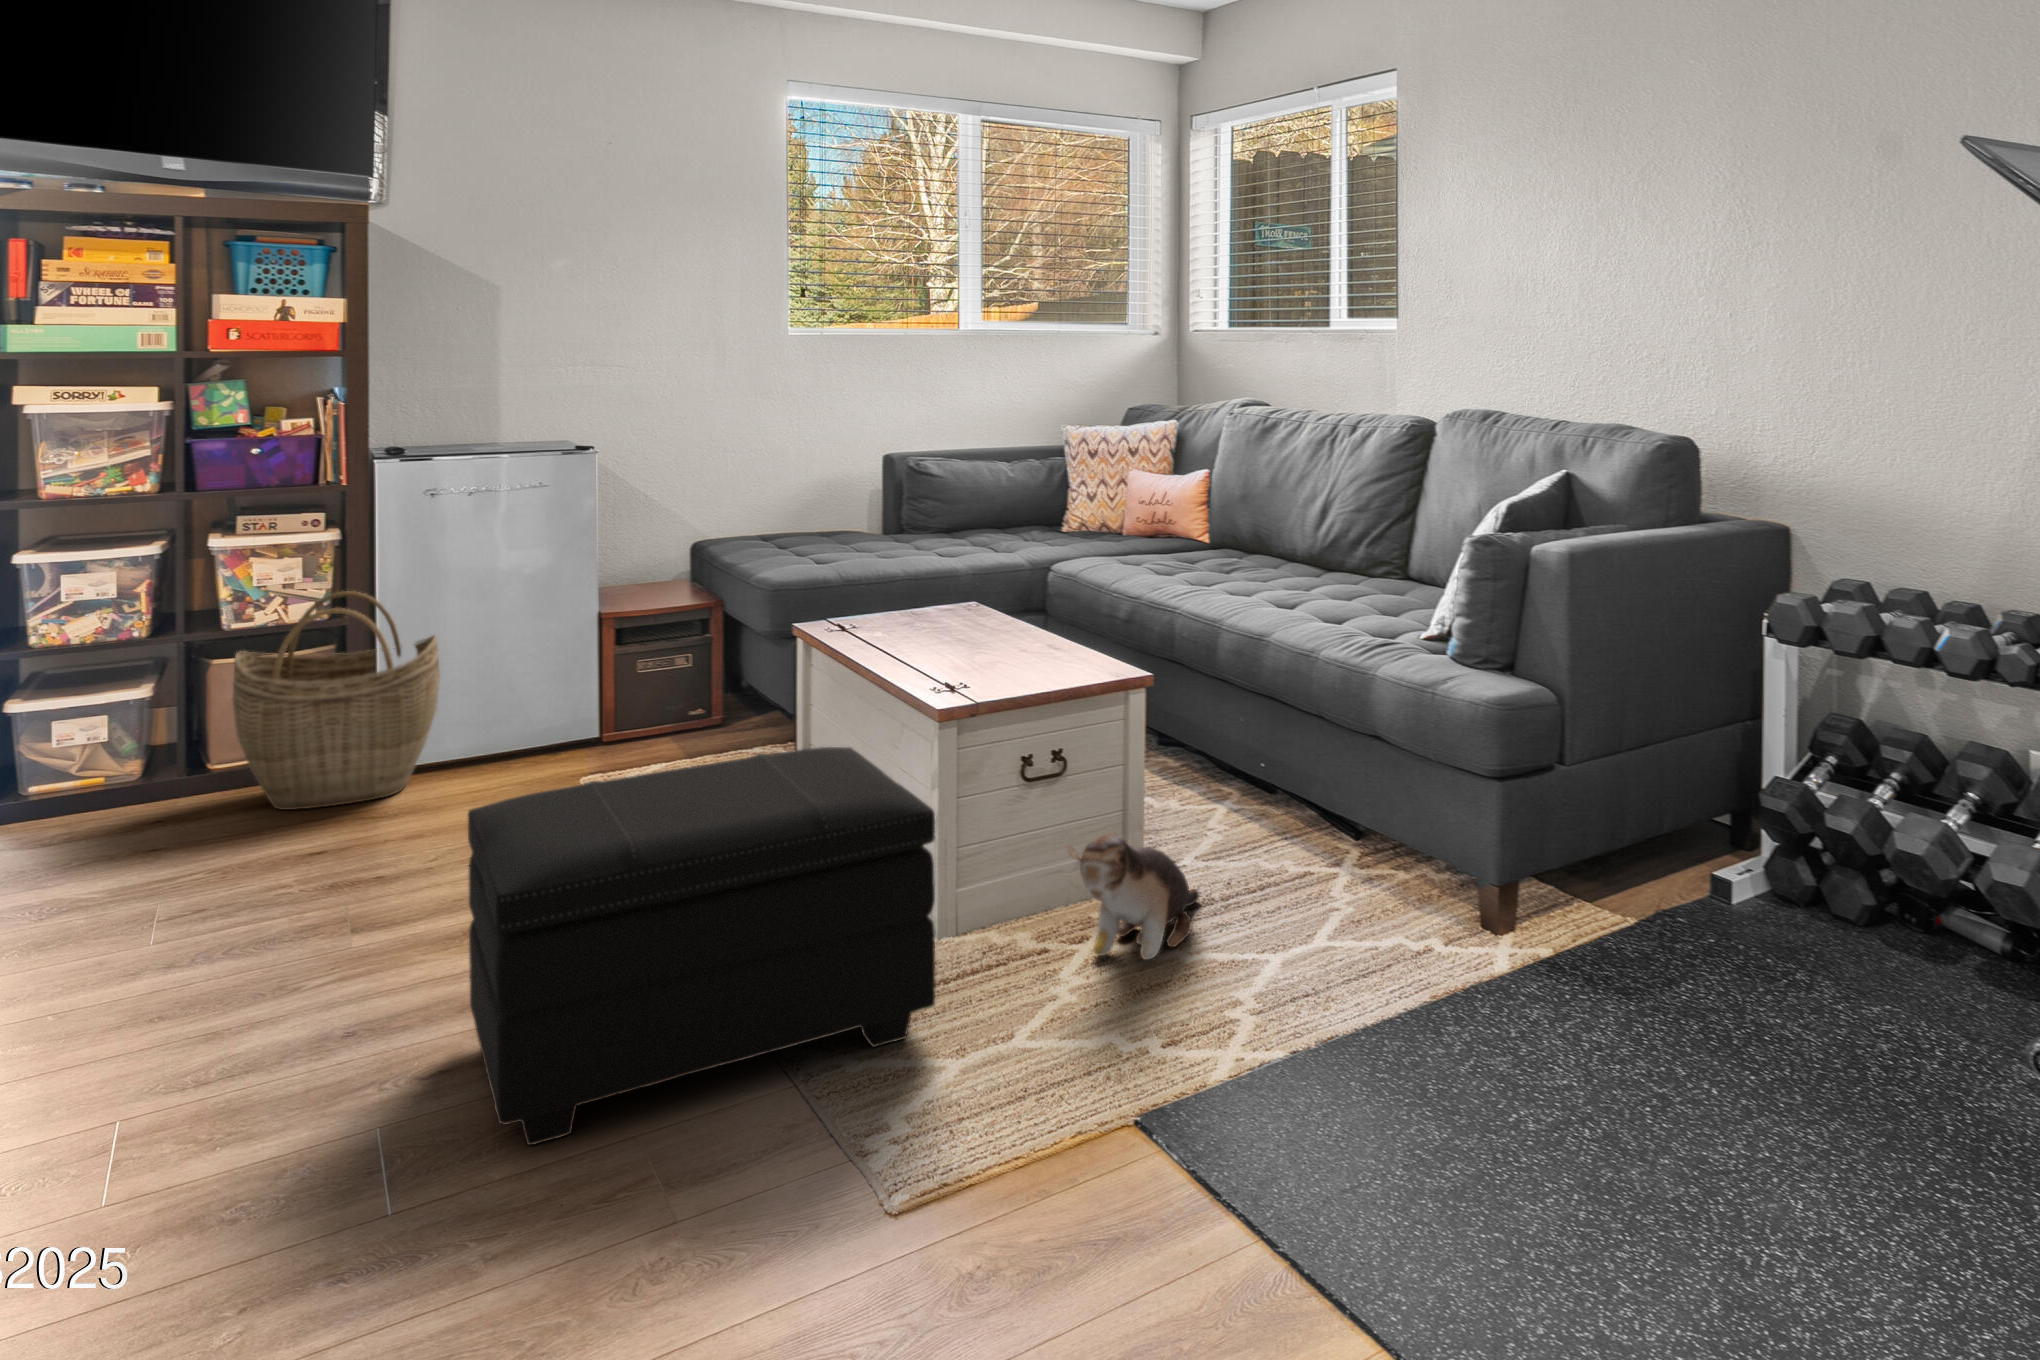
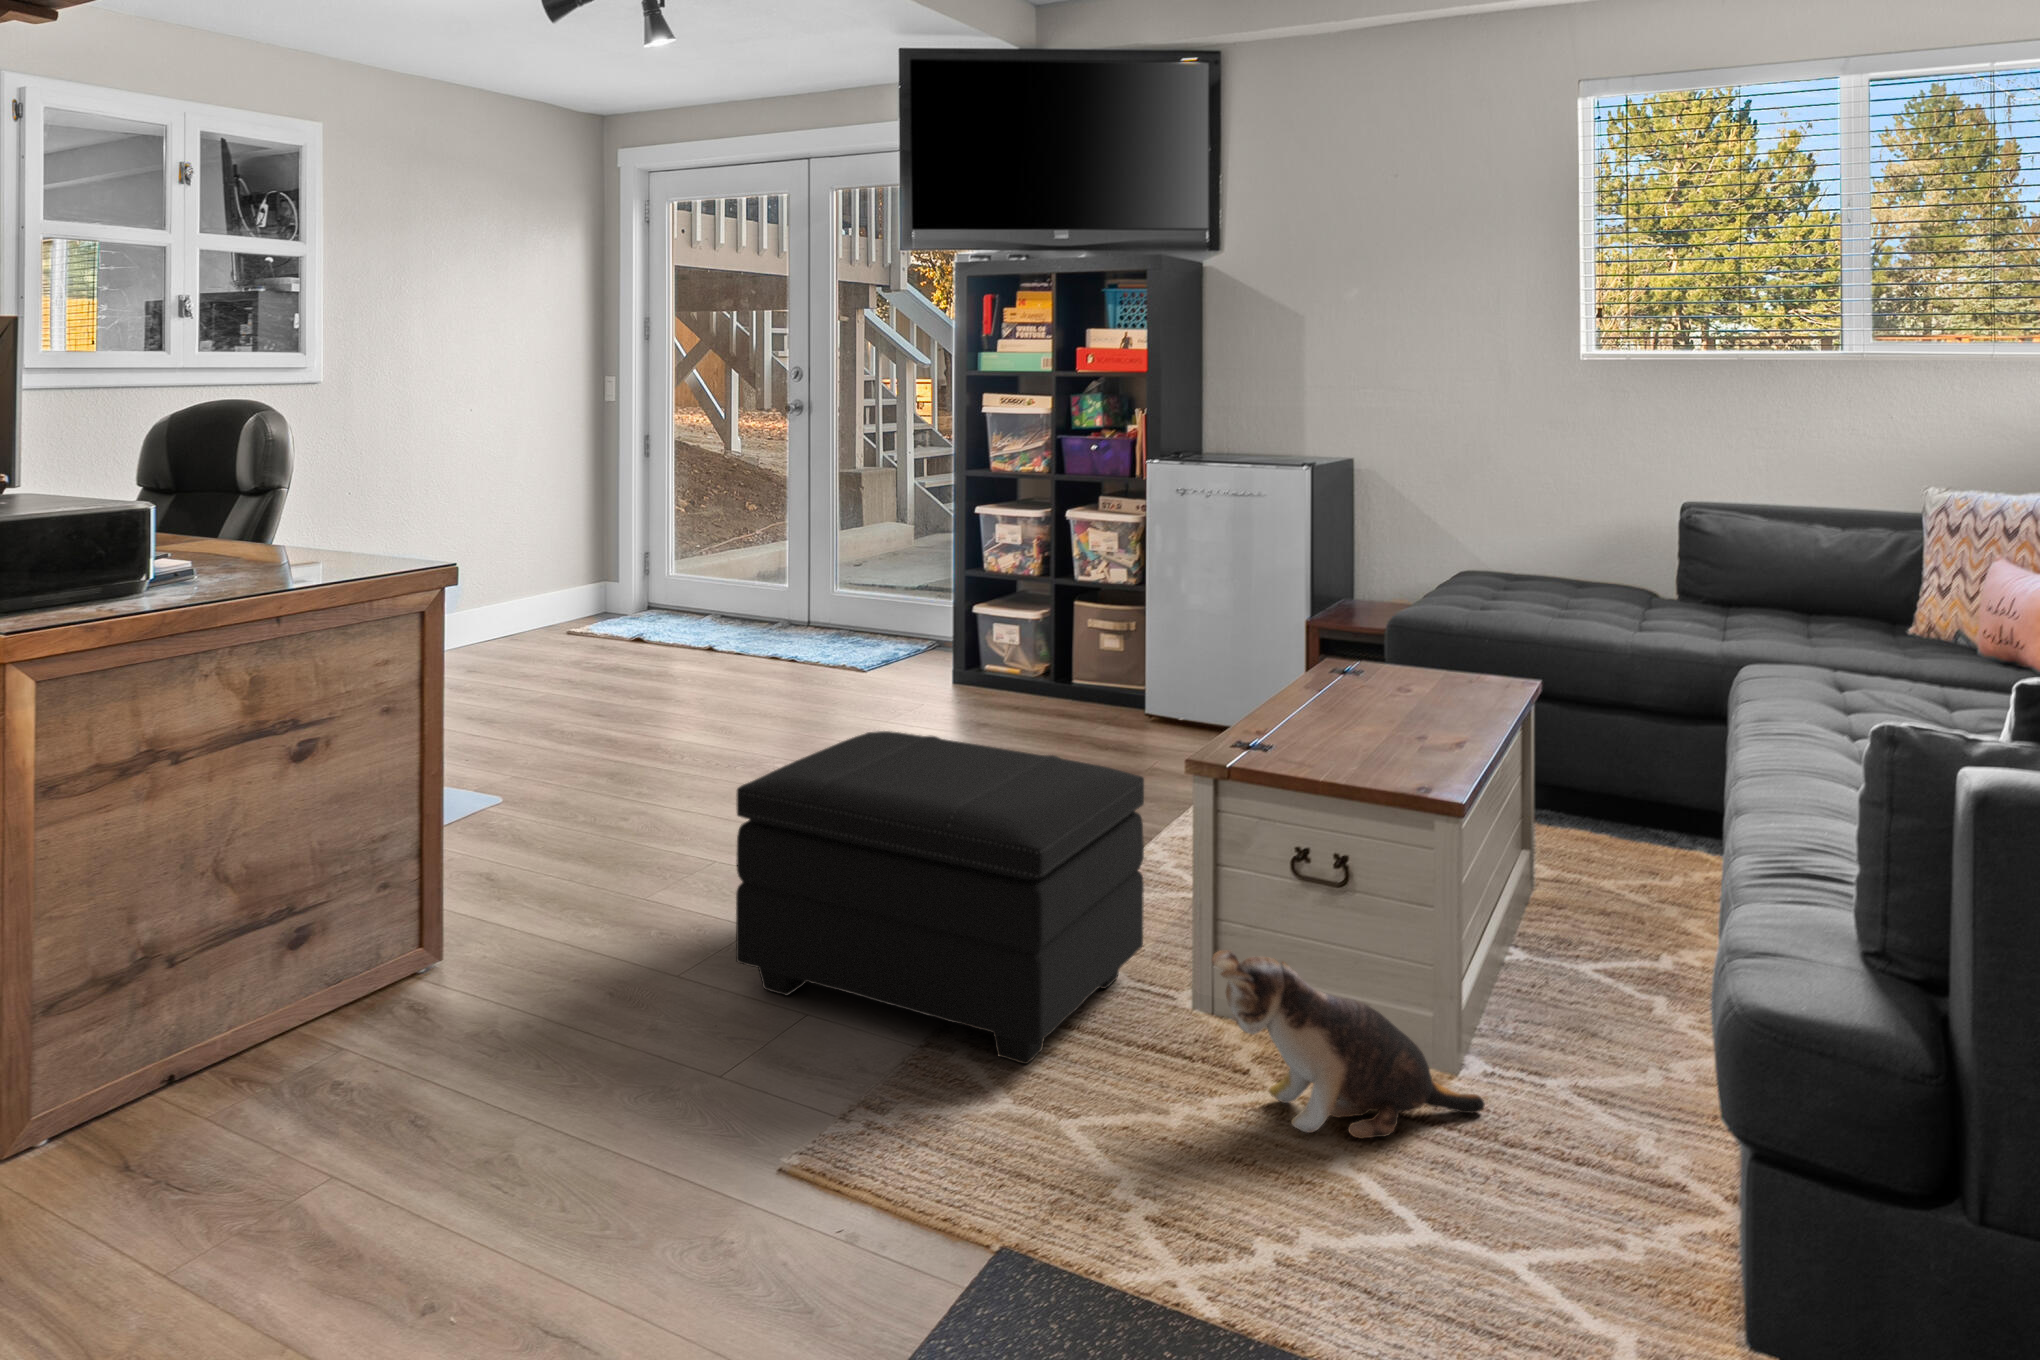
woven basket: present [233,591,440,810] -> none [1049,564,1187,734]

